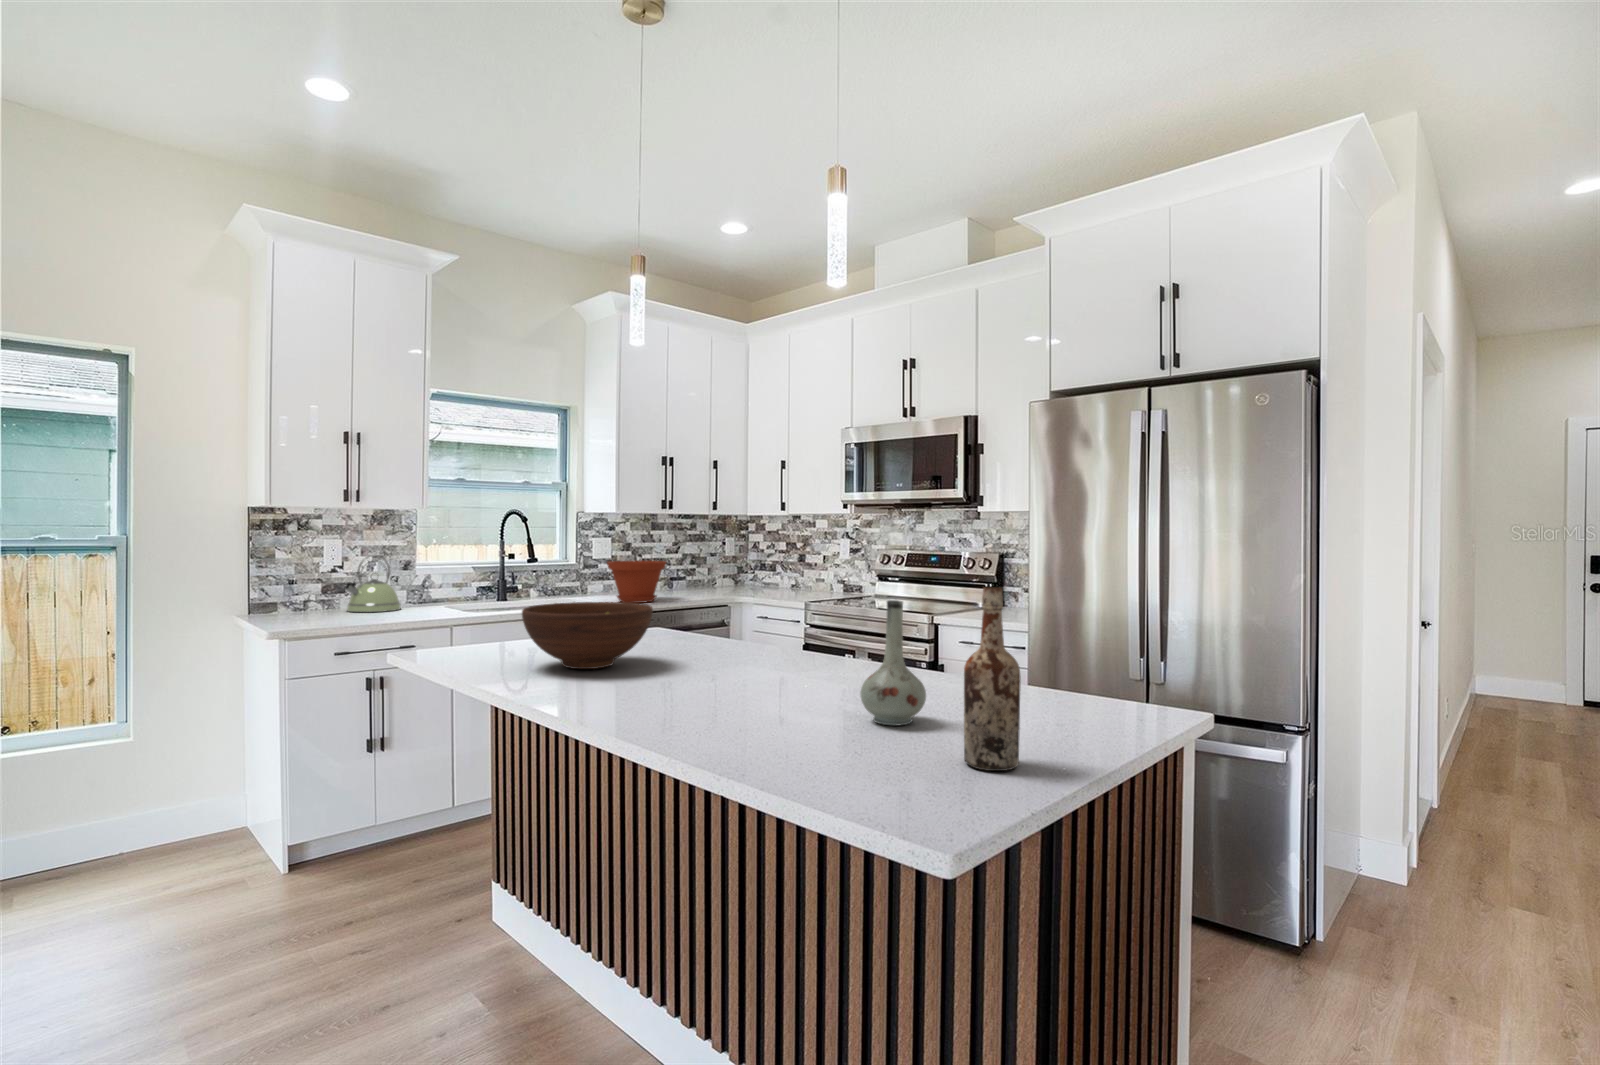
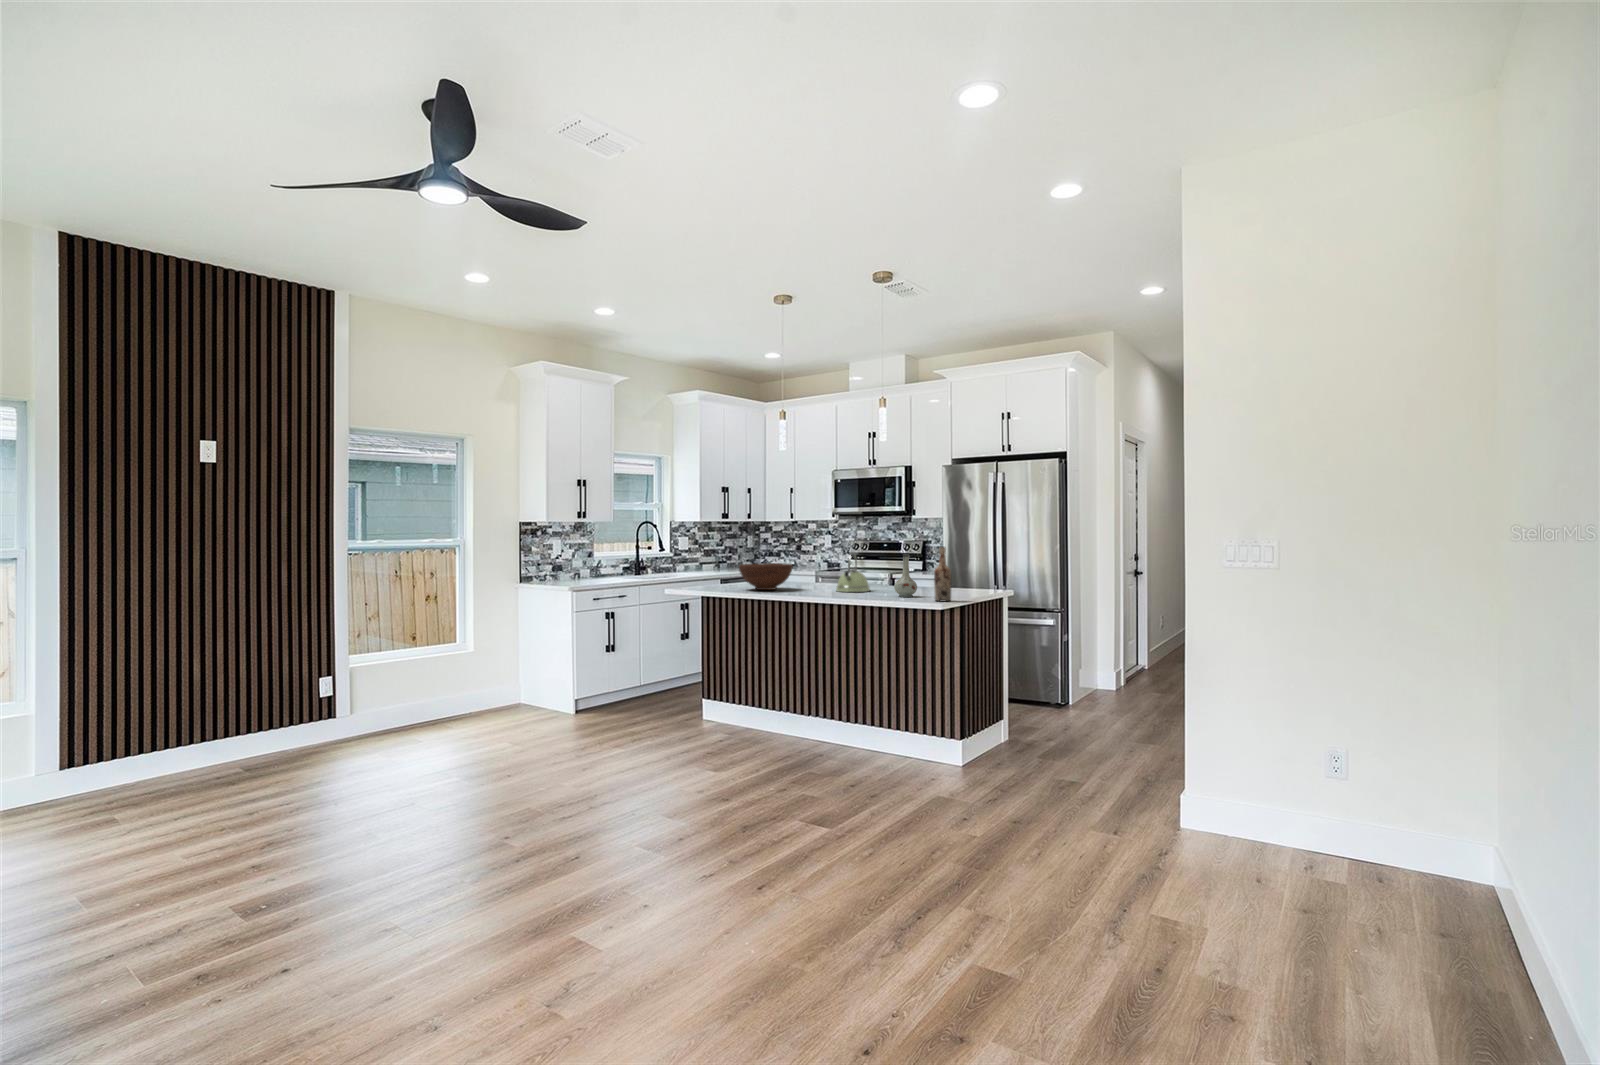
kettle: present [344,555,401,612] -> present [836,552,870,592]
plant pot: present [607,561,666,603] -> none [700,550,735,574]

